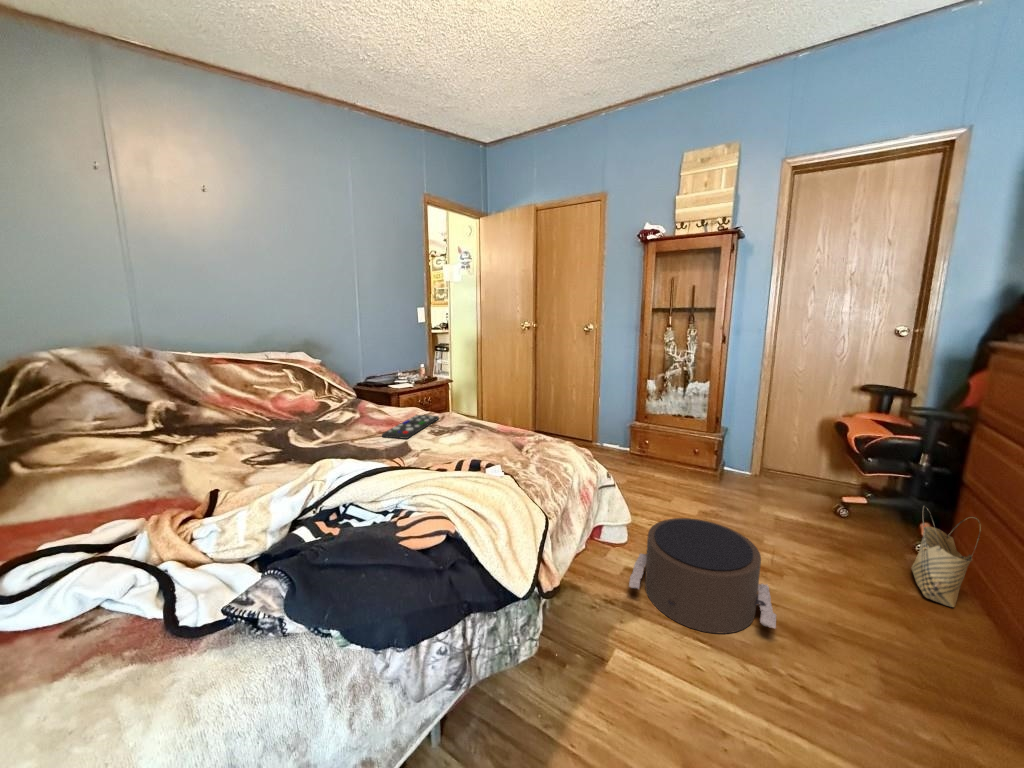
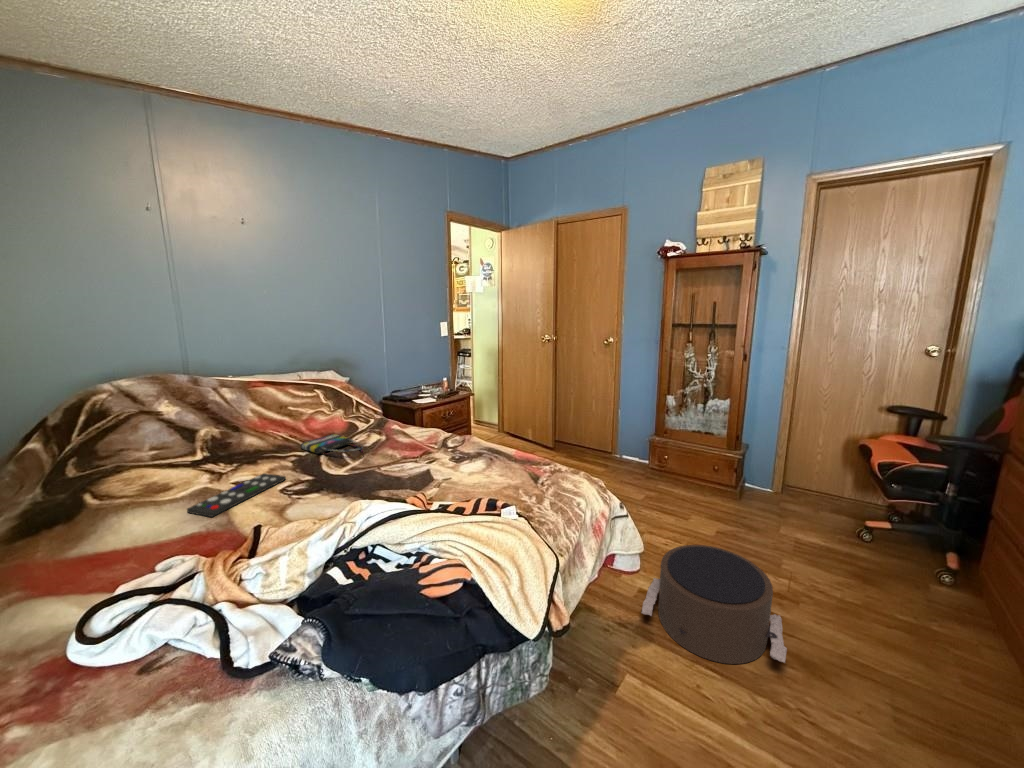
tote bag: none [267,411,336,432] -> present [301,434,363,458]
remote control: present [382,415,439,439] -> present [187,473,286,517]
woven basket: present [912,506,981,607] -> none [933,540,1005,645]

